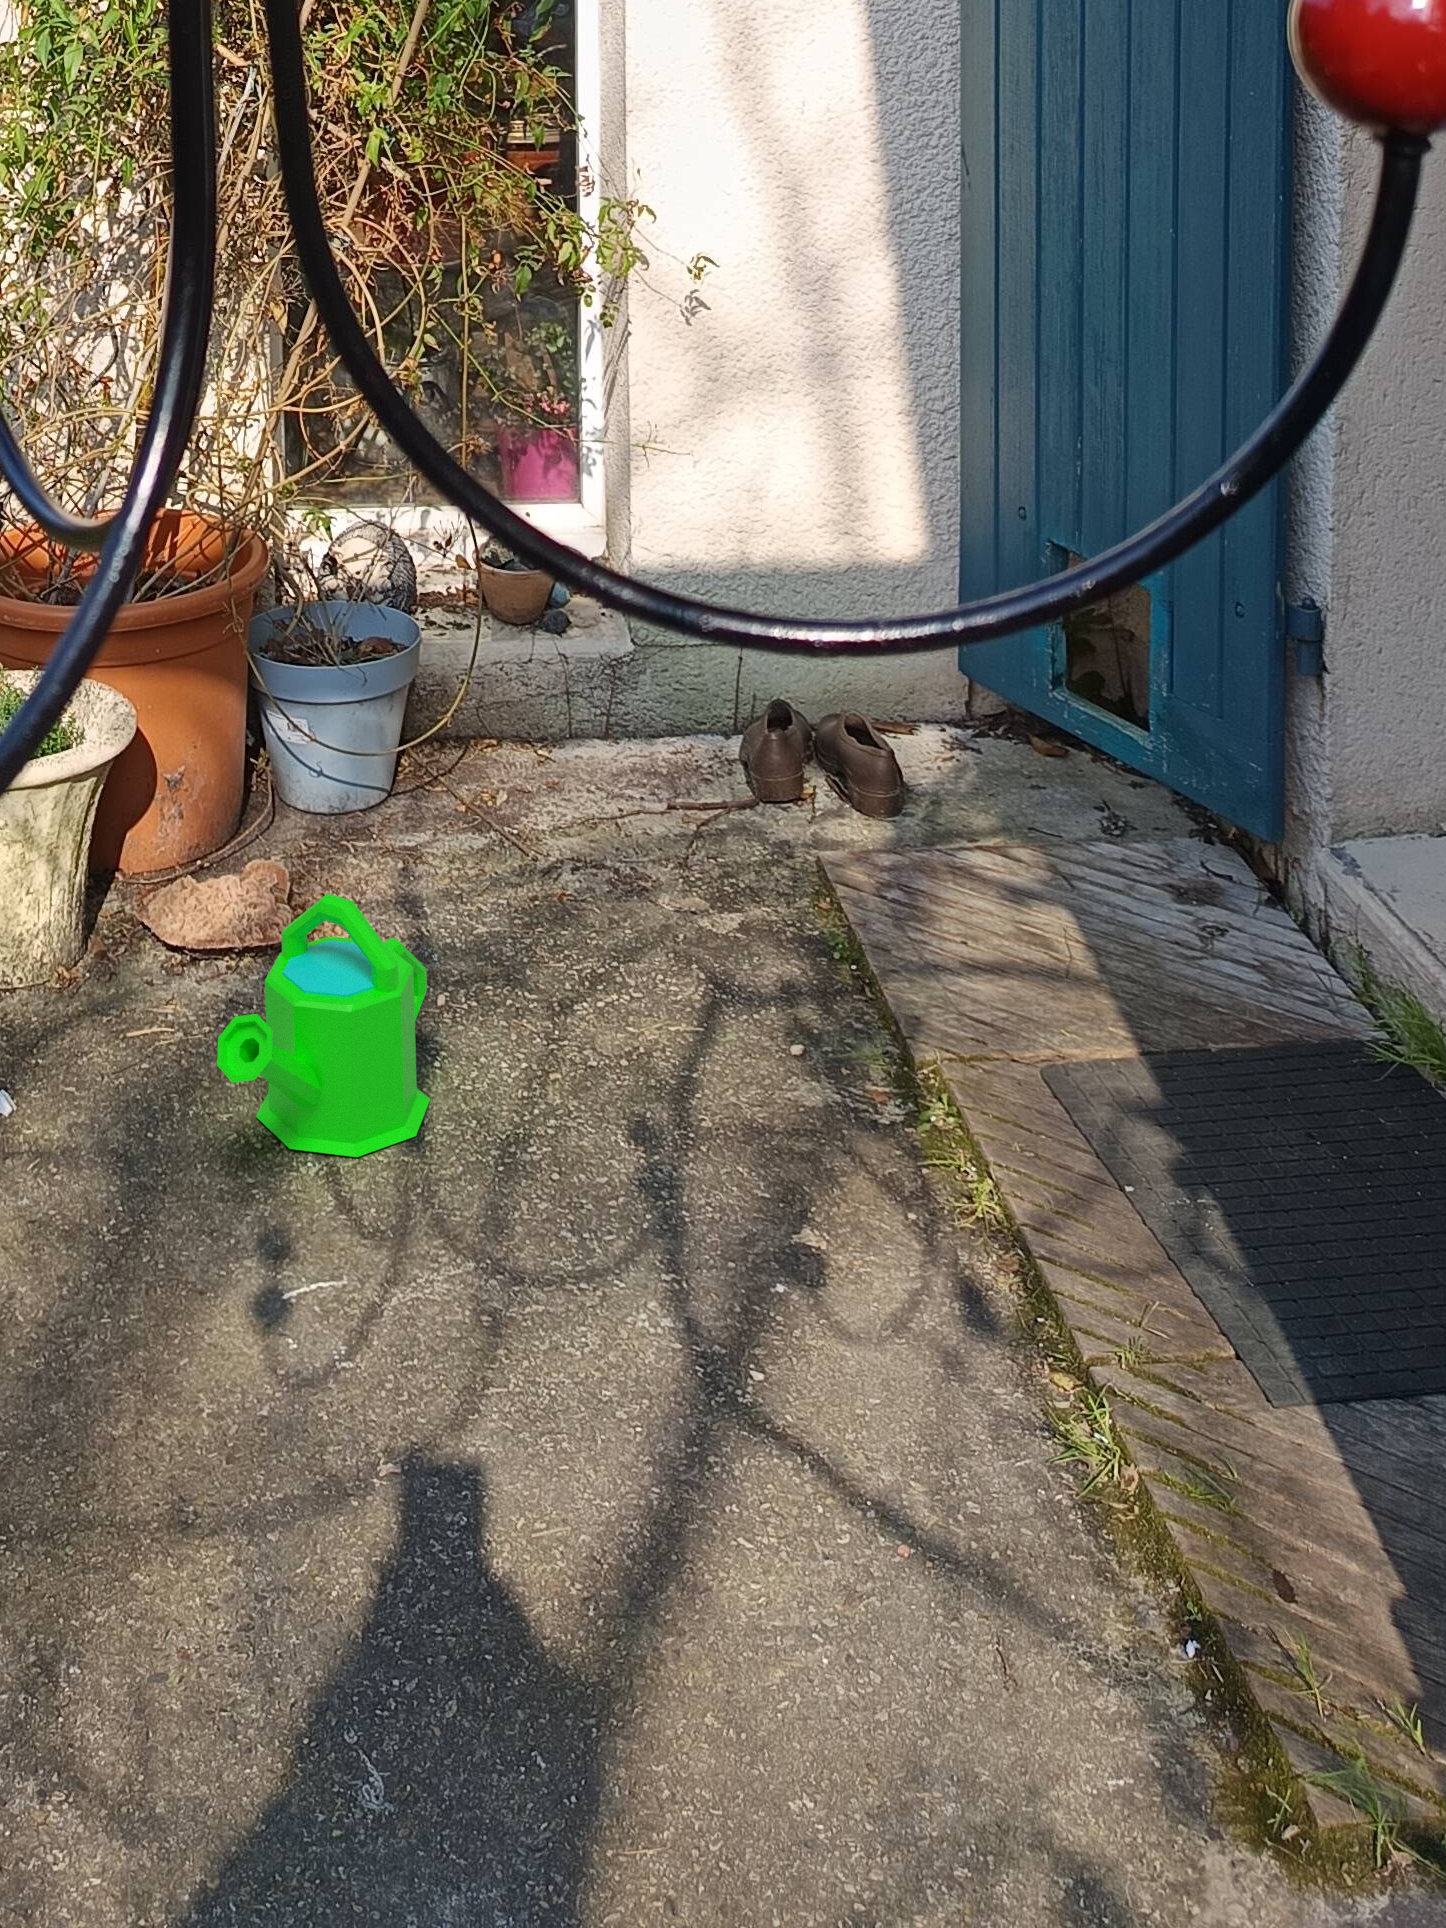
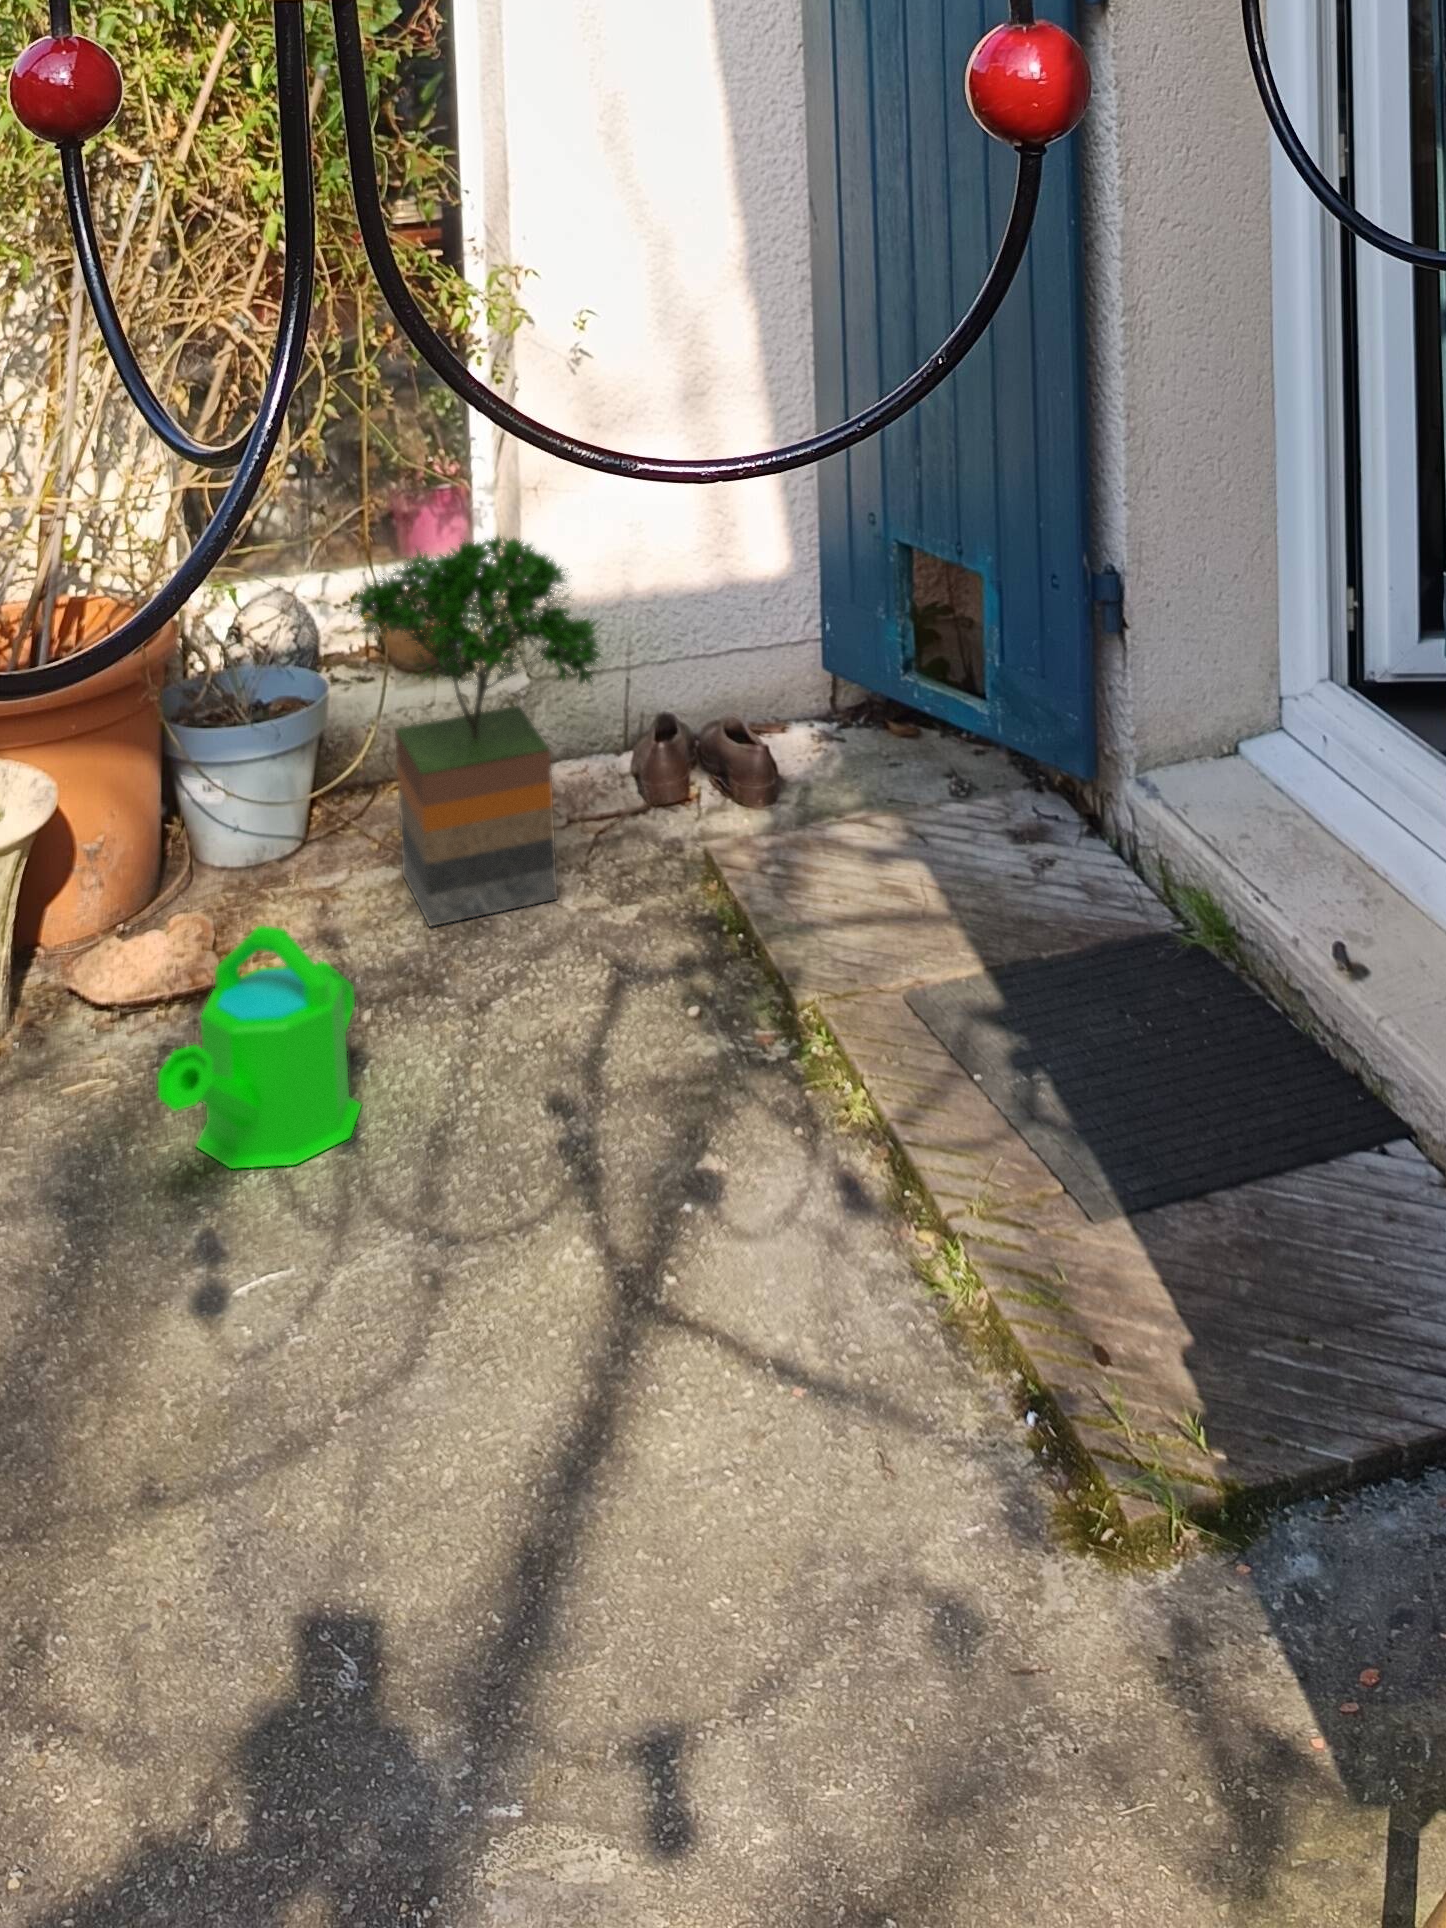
potted tree: none [434,490,710,908] -> present [348,536,600,926]

